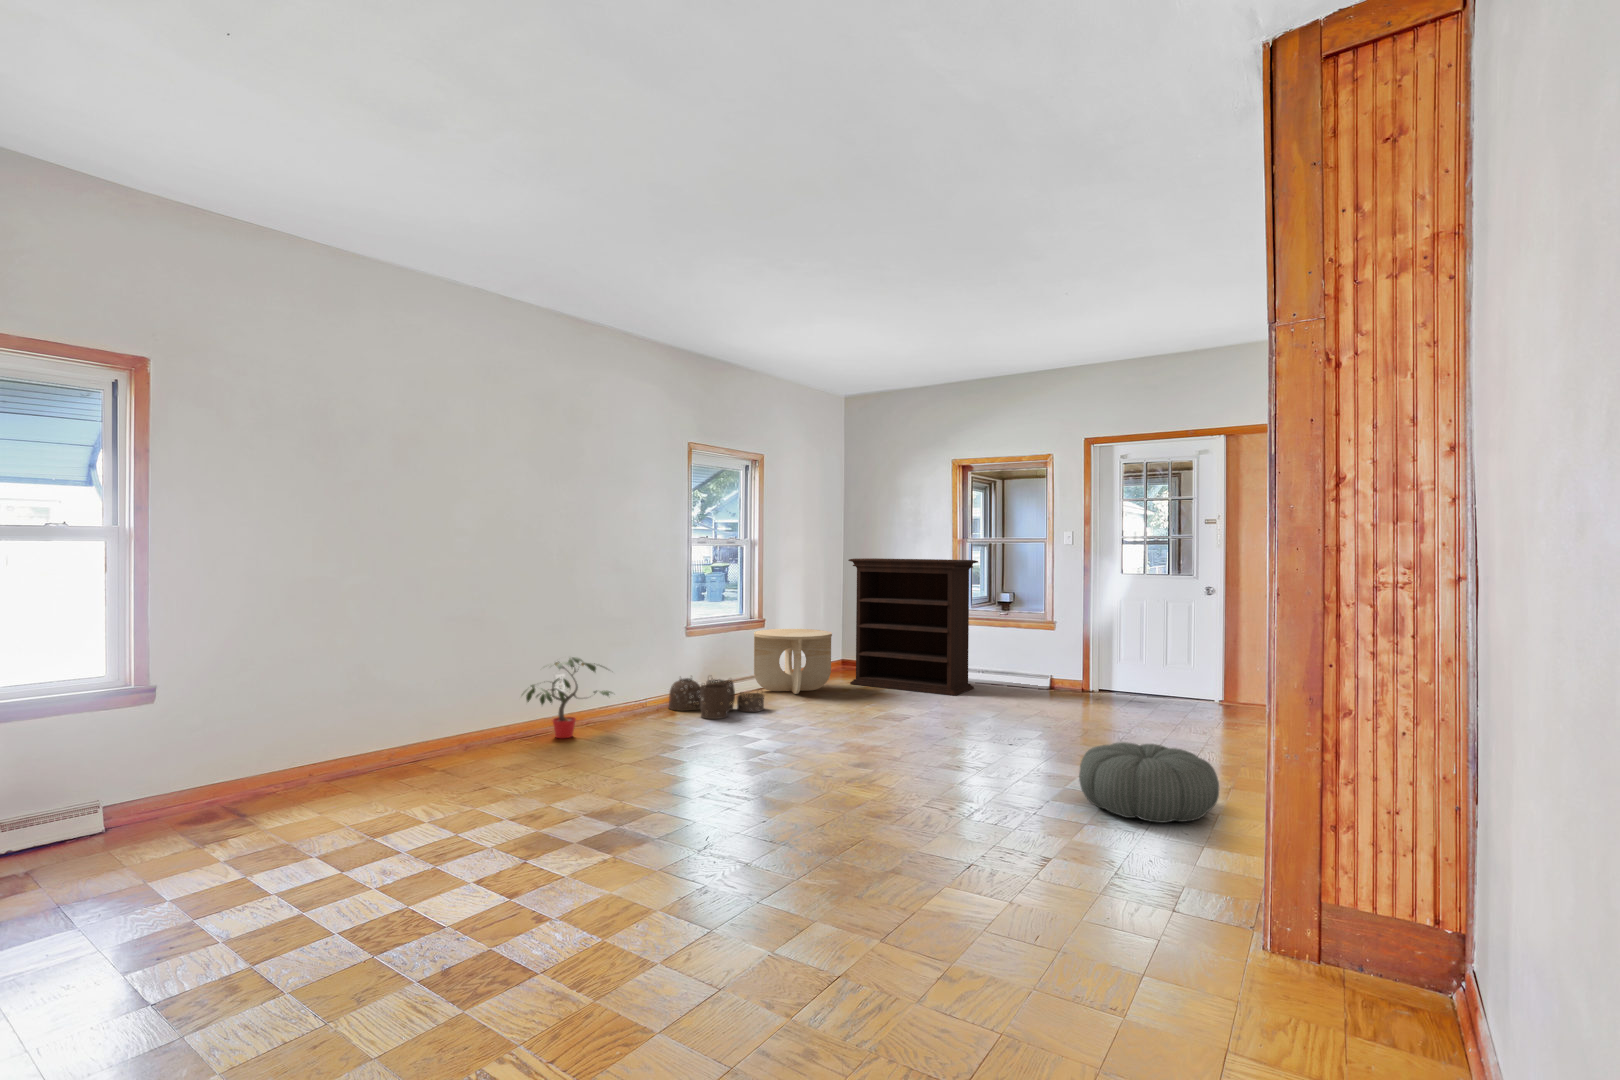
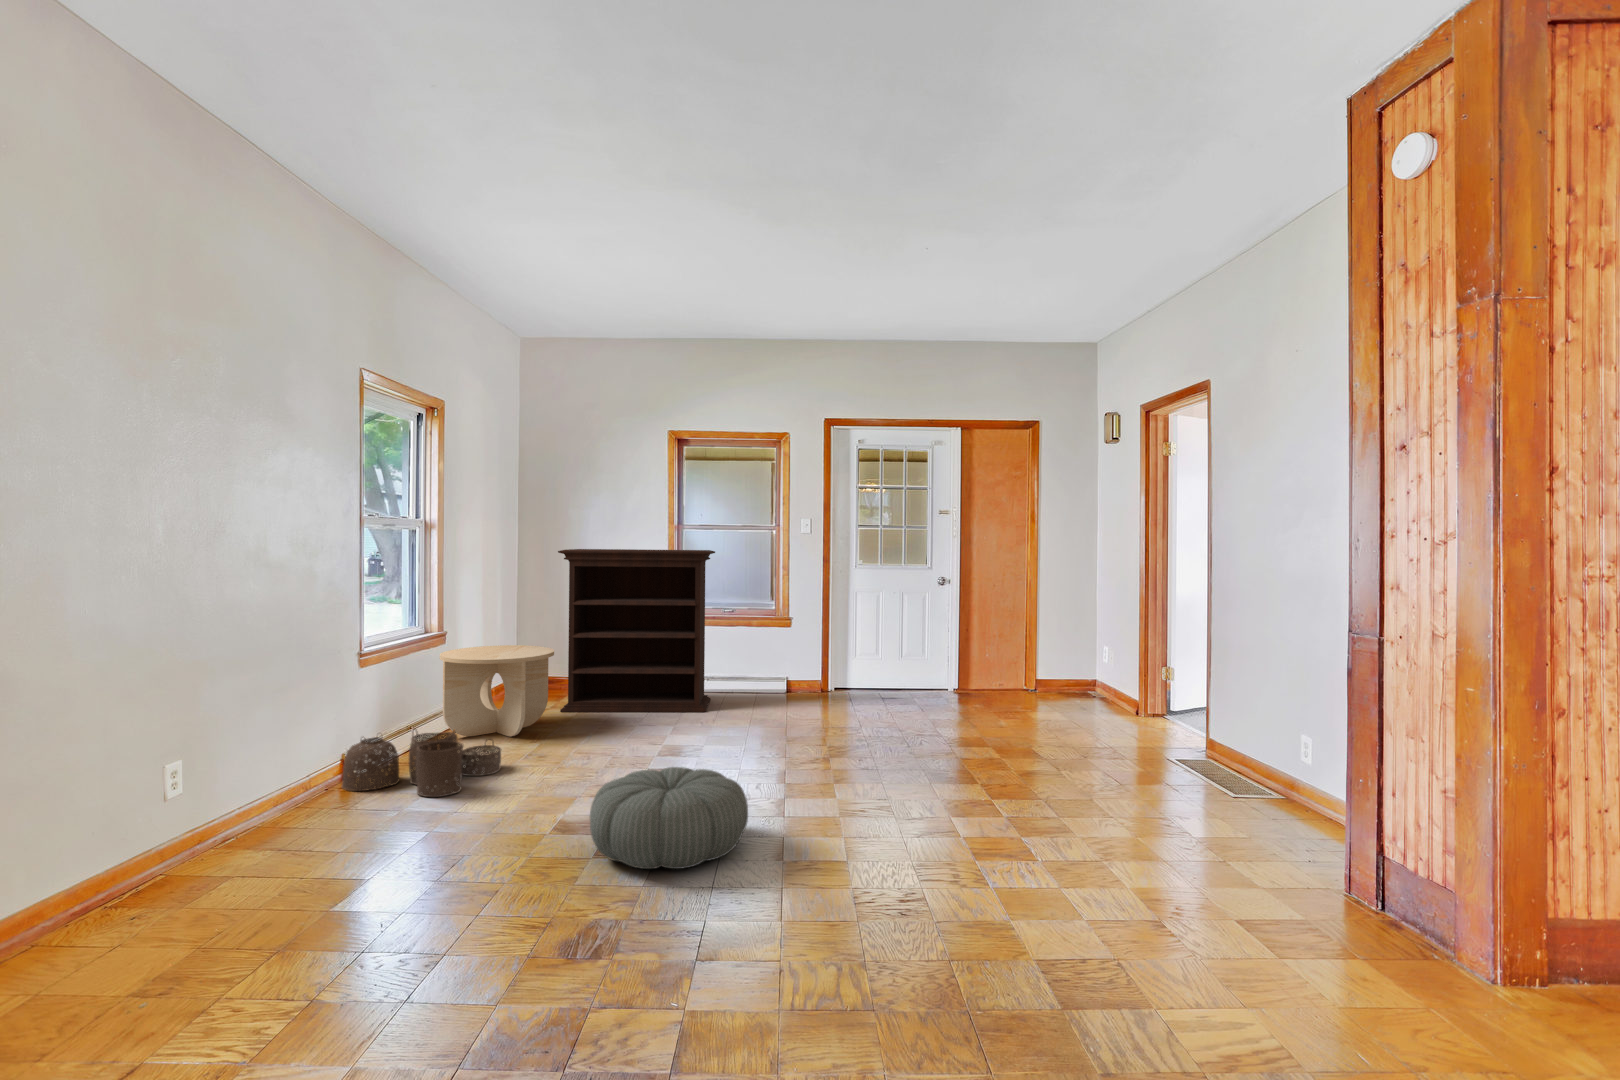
potted plant: present [523,657,612,738] -> none [117,734,304,889]
pouf: present [1079,742,1219,823] -> present [590,767,748,869]

